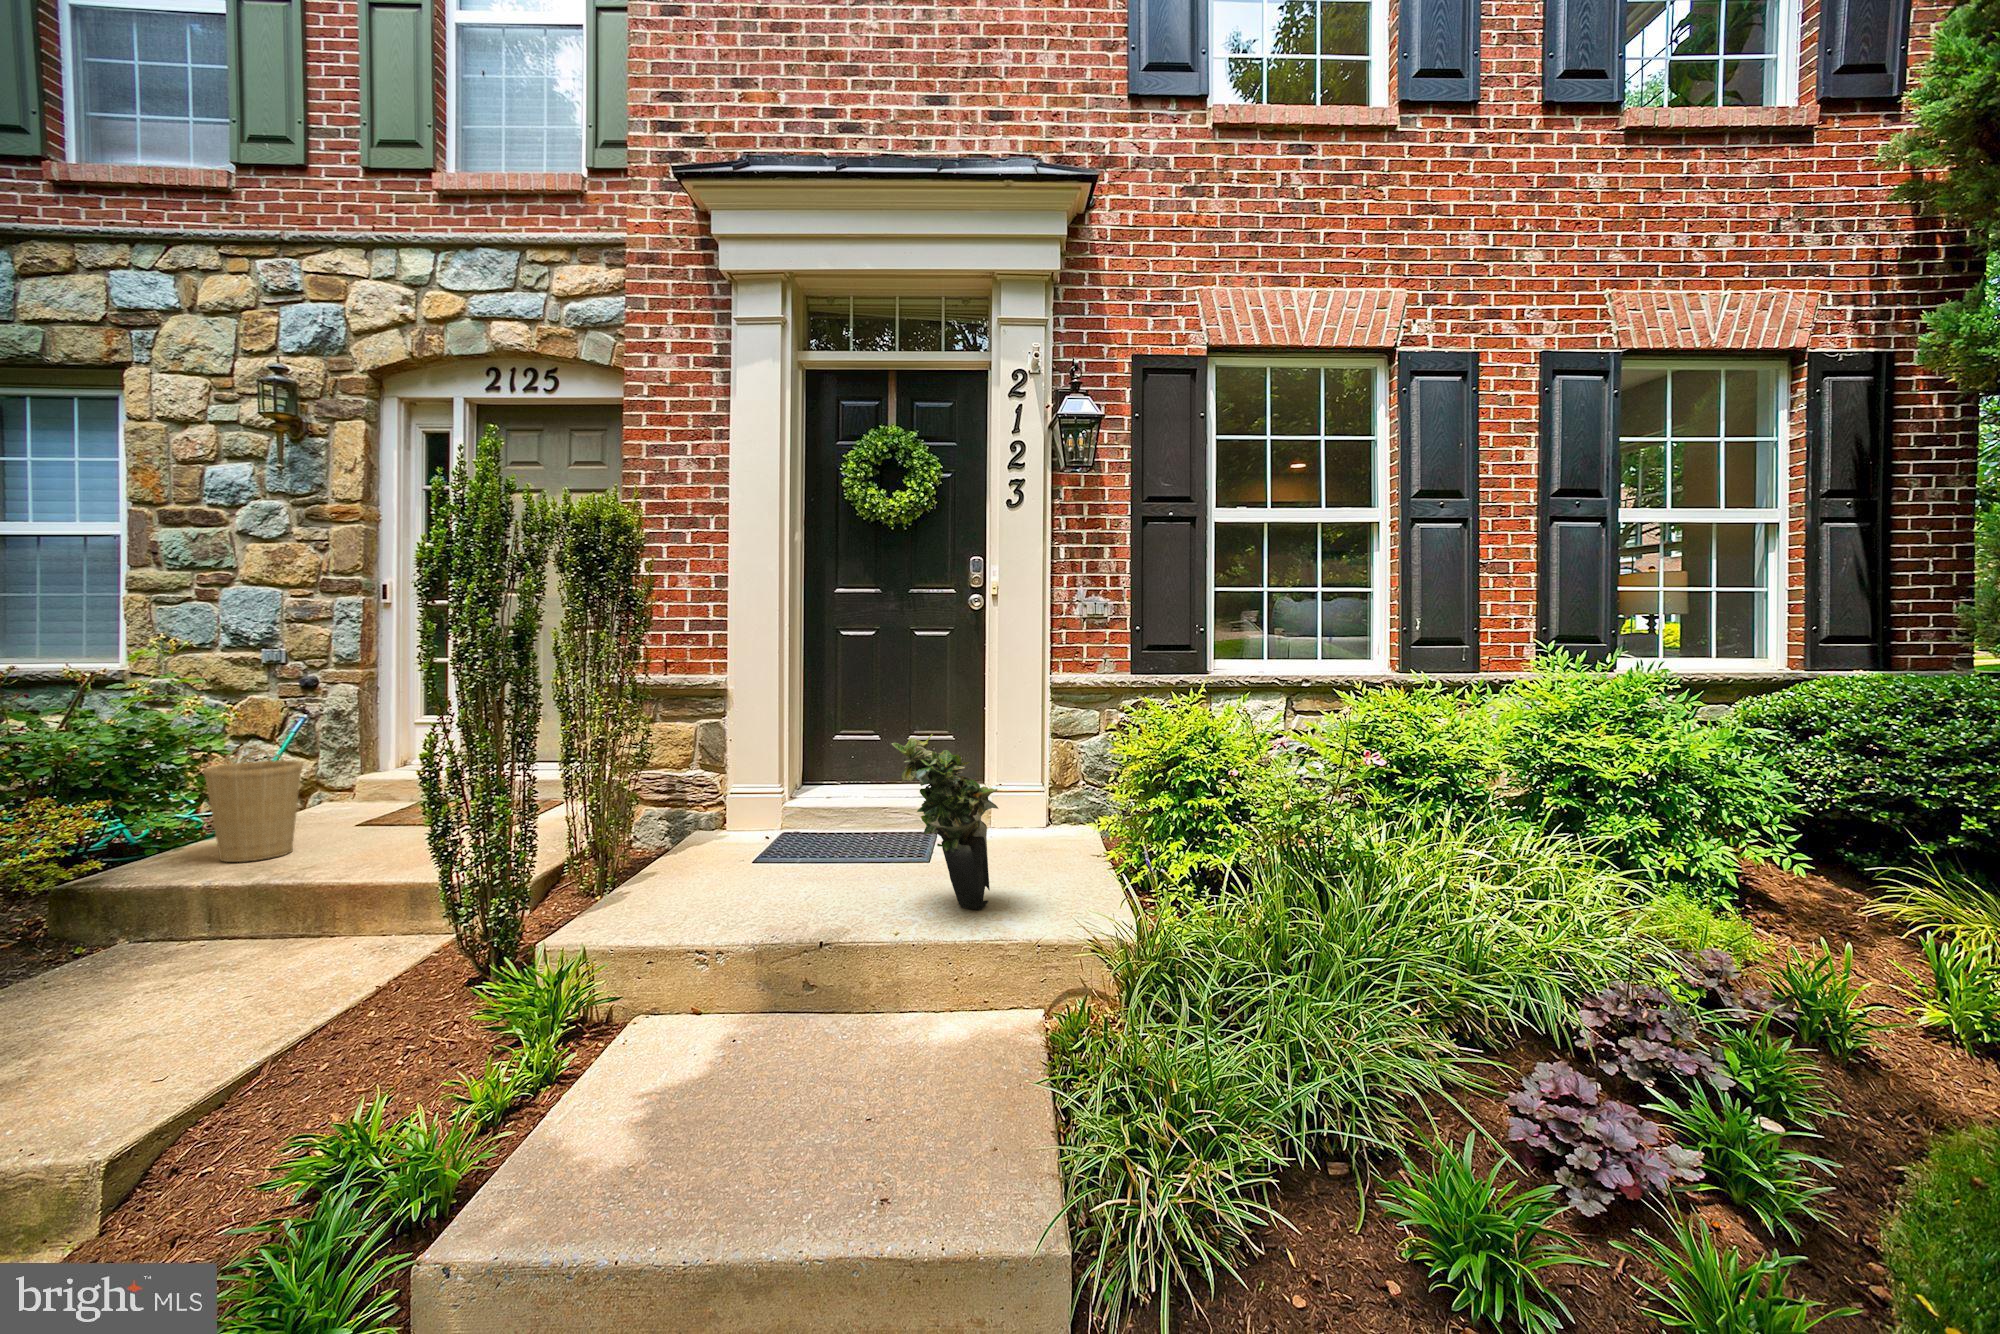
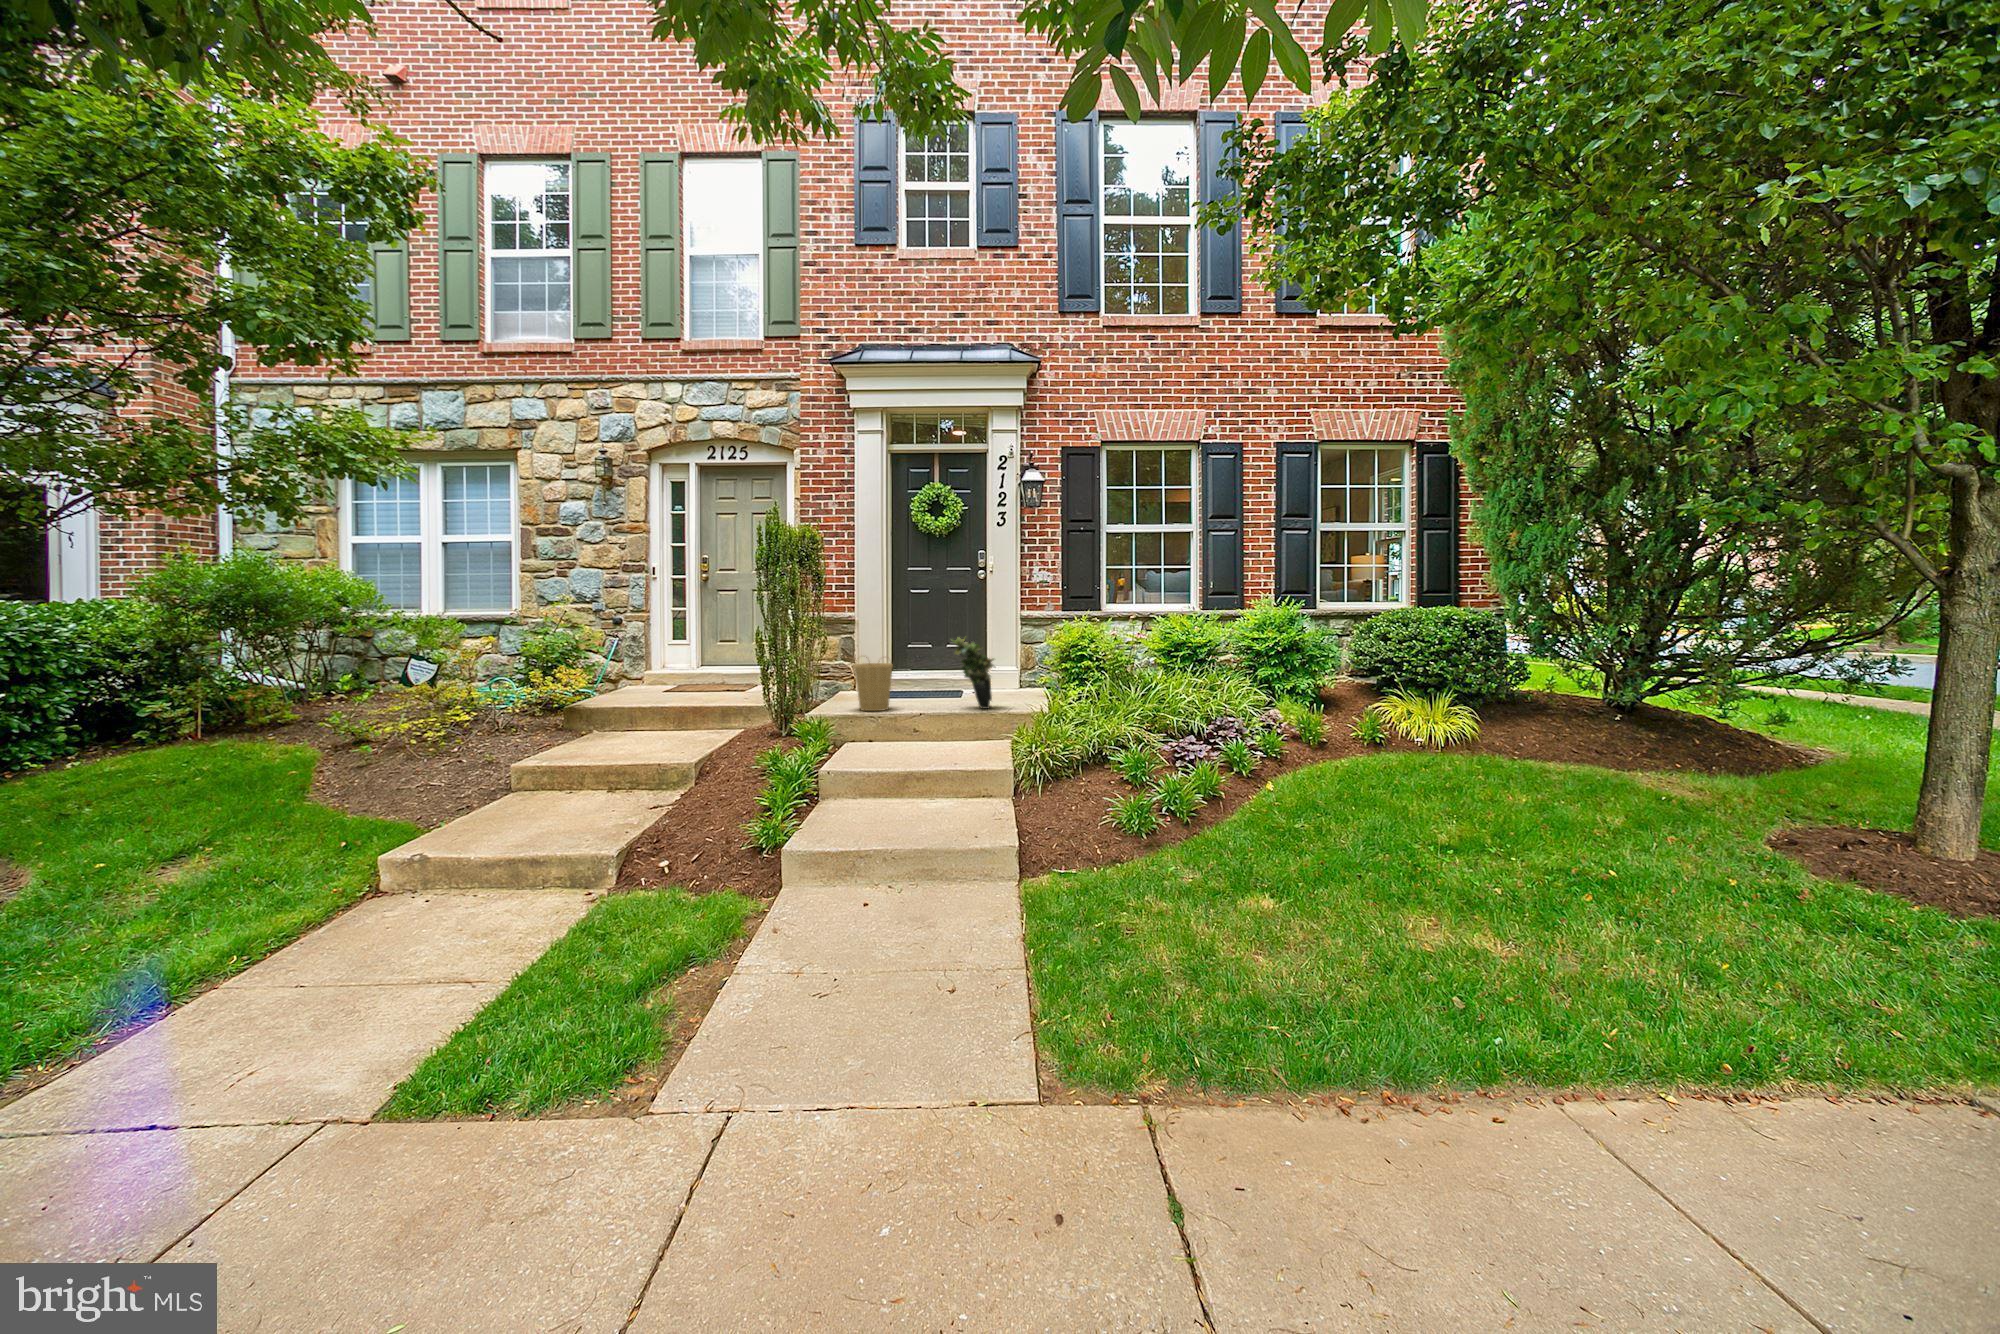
basket: present [203,746,302,862] -> present [854,657,893,711]

